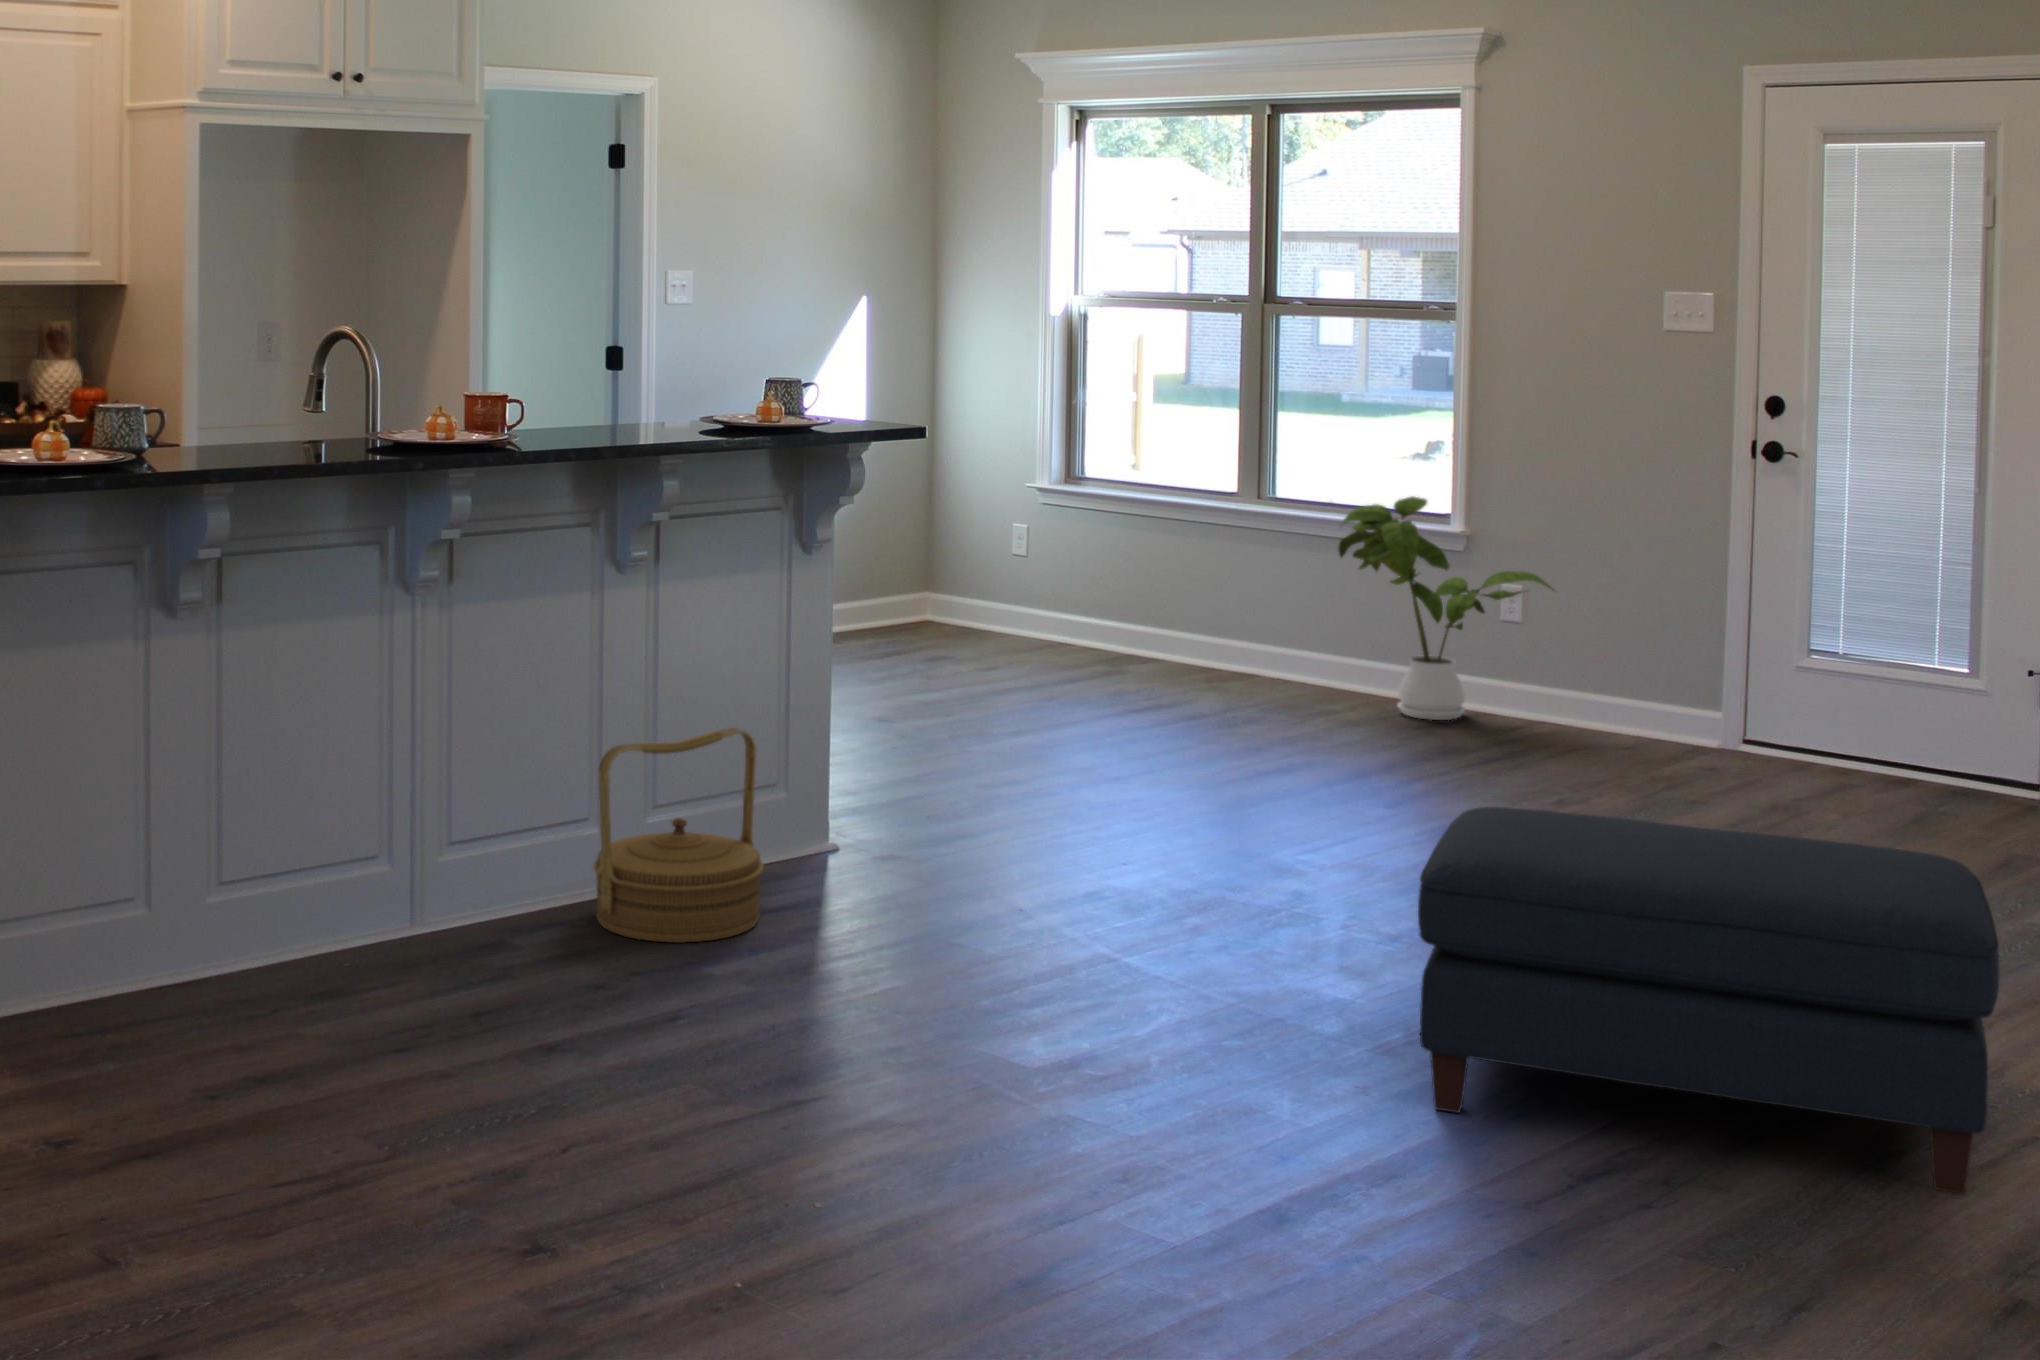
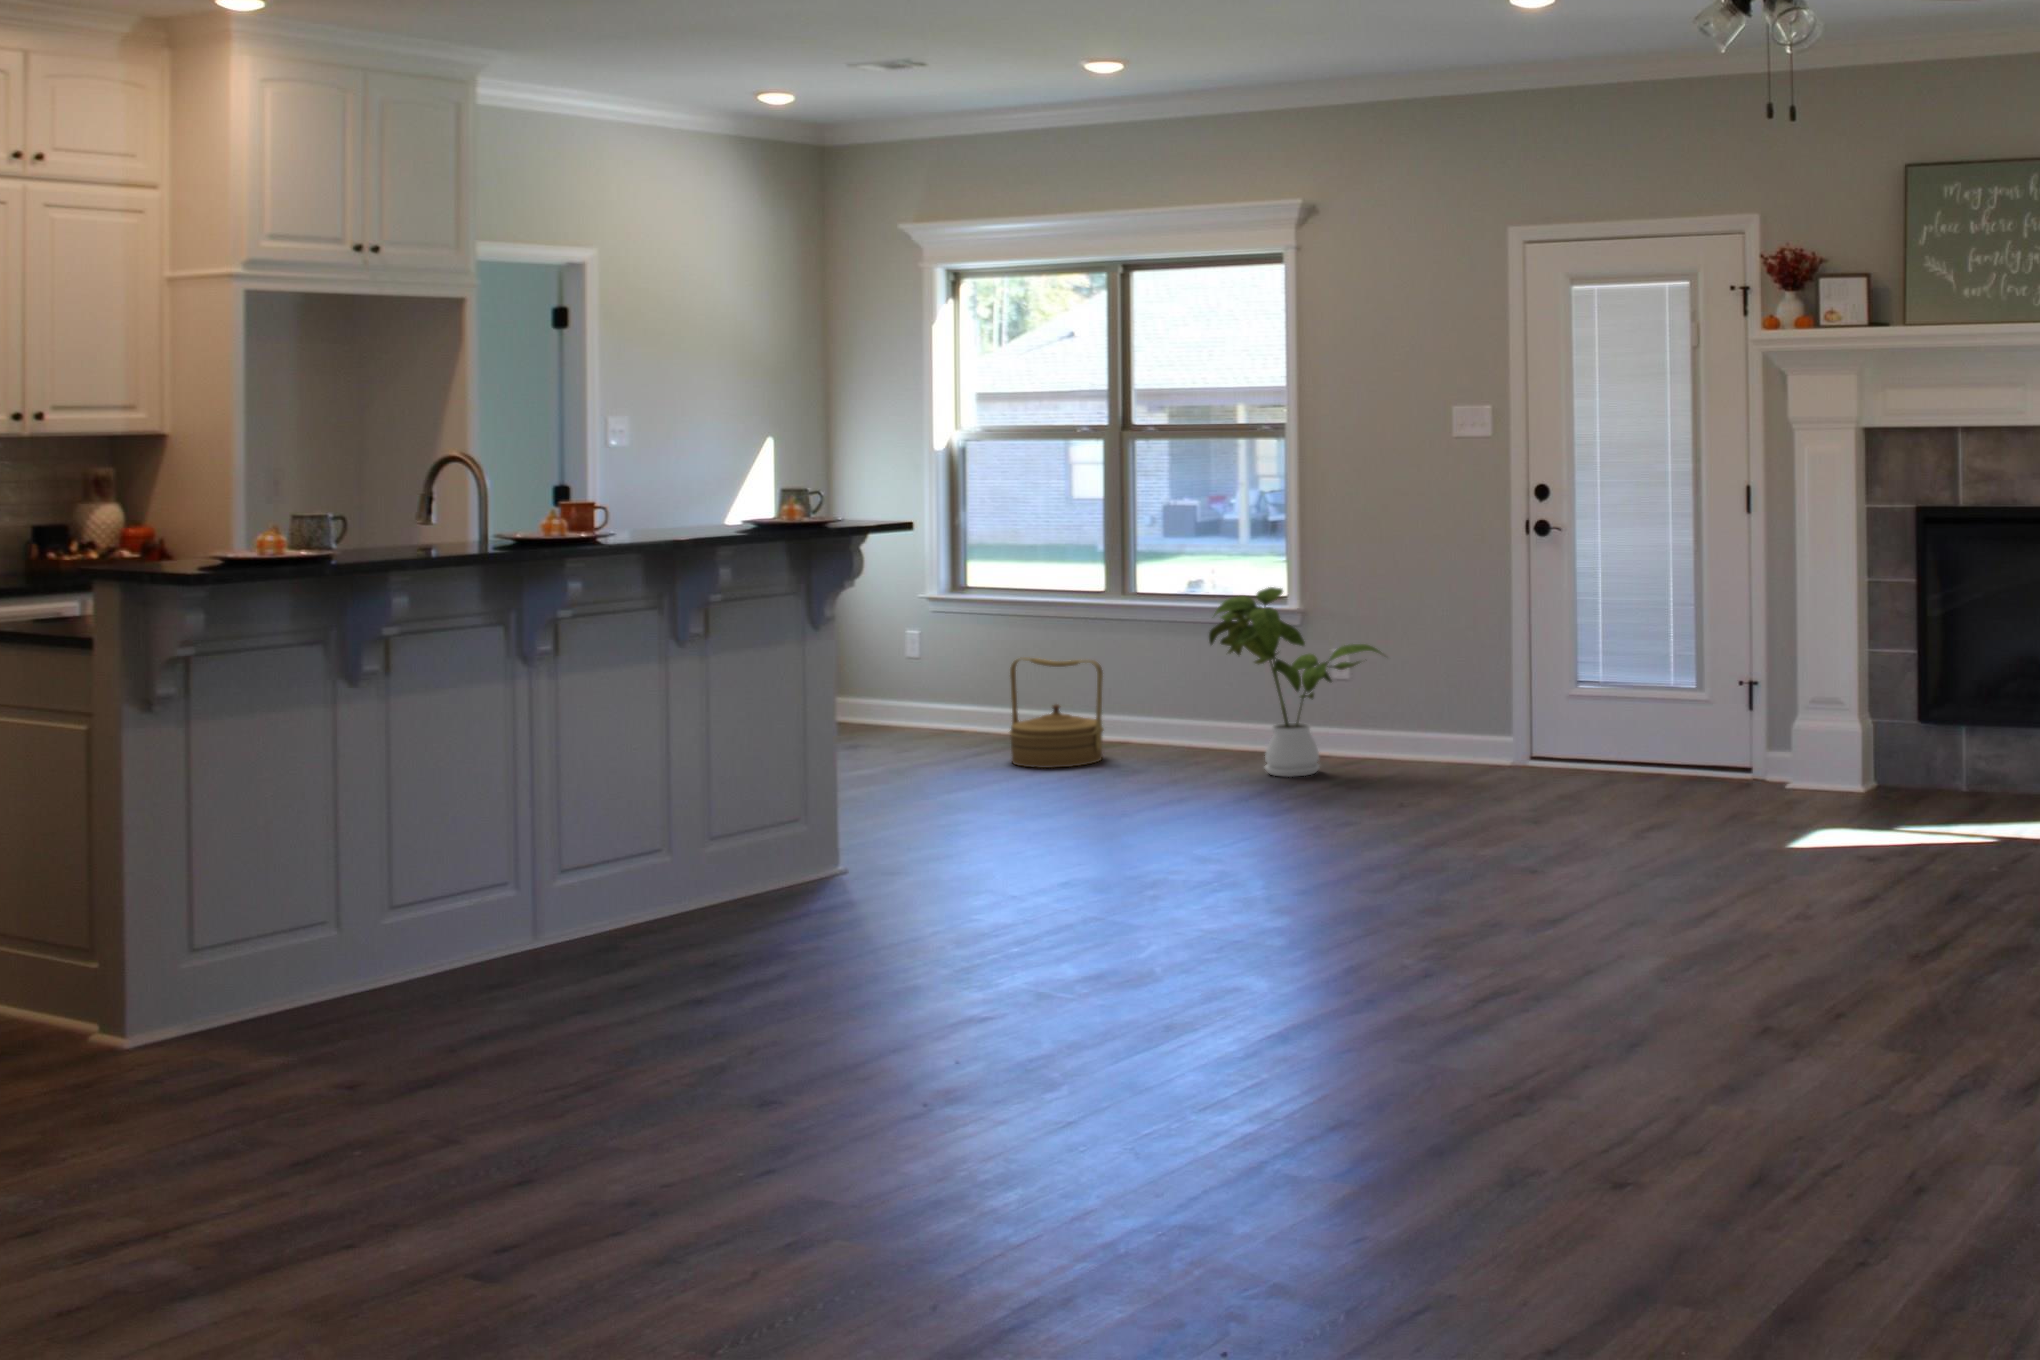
woven basket: present [593,728,764,943] -> present [1009,657,1104,768]
ottoman: present [1418,807,1999,1194] -> none [1363,792,1755,1019]

